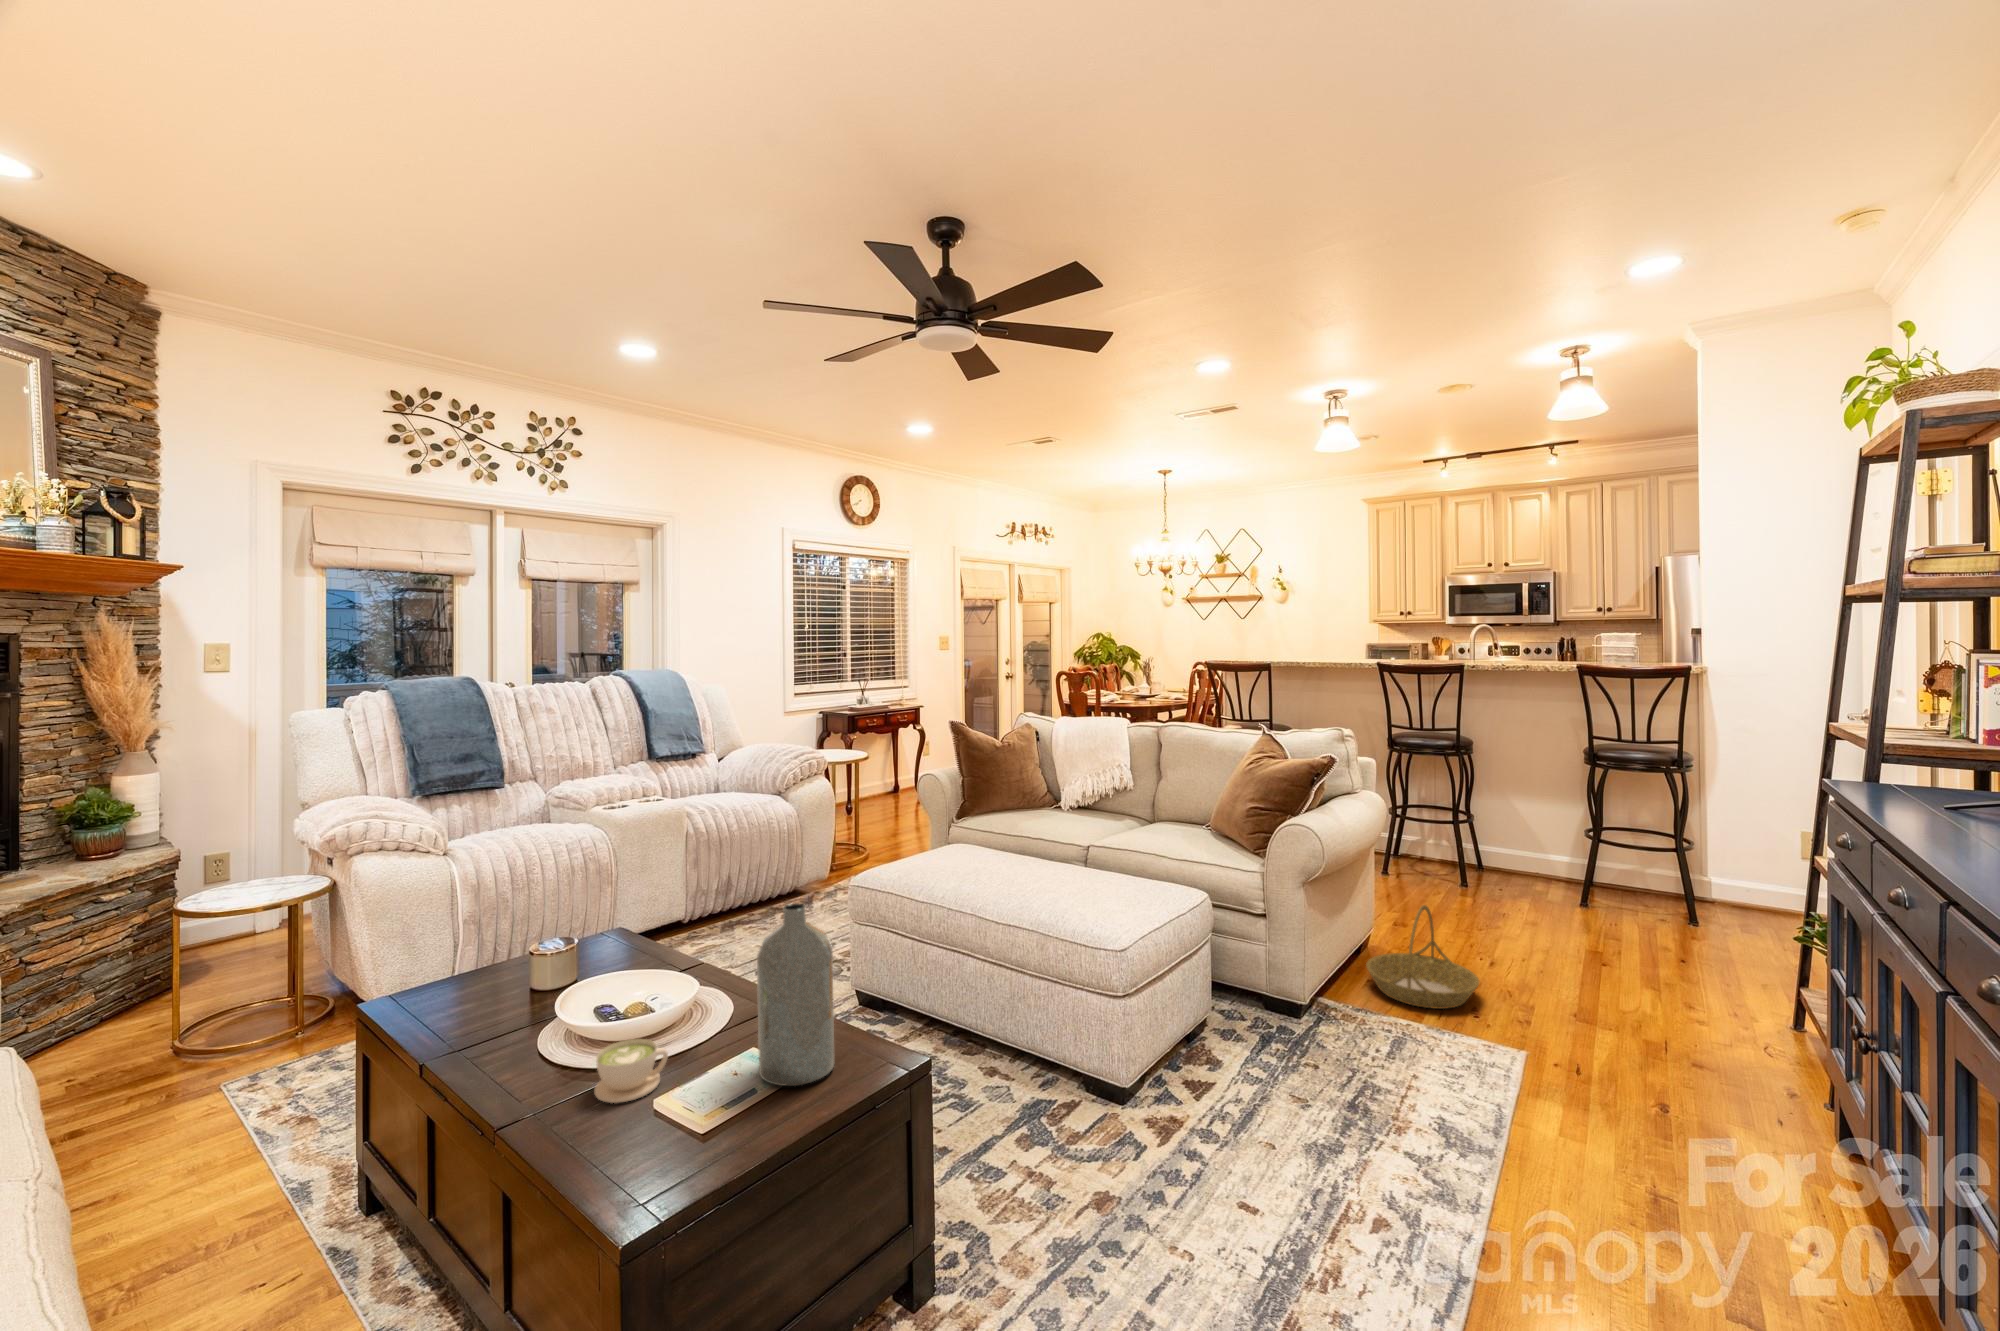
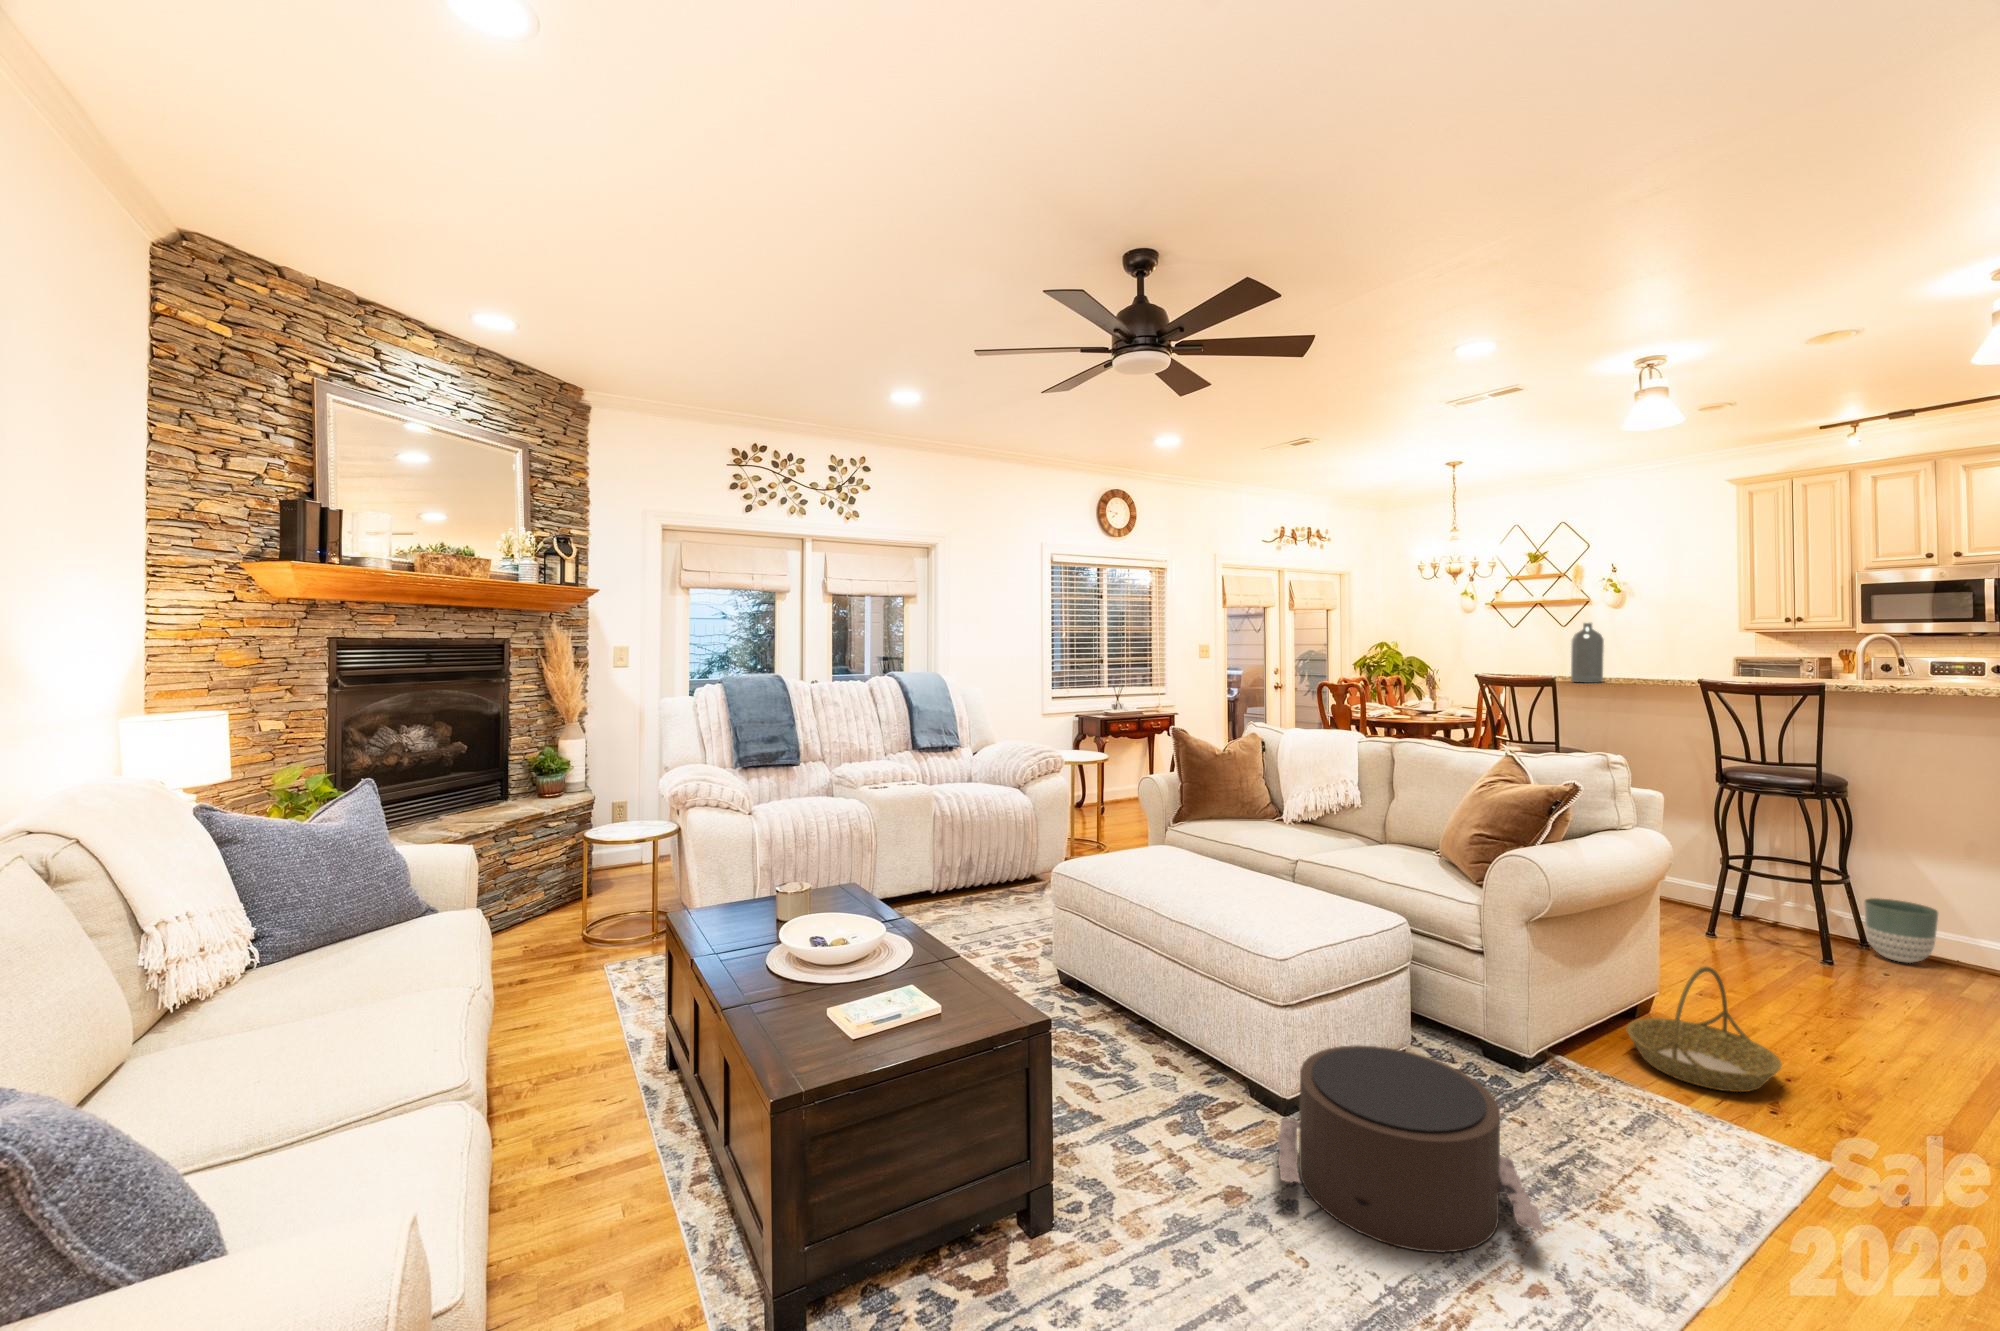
planter: none [1487,833,1533,882] -> present [1864,898,1938,963]
bottle: present [757,903,834,1086] -> present [1571,623,1604,683]
pouf: none [1128,1021,1377,1215] -> present [1278,1045,1543,1252]
coffee cup: present [595,1039,668,1103] -> none [790,965,845,1012]

